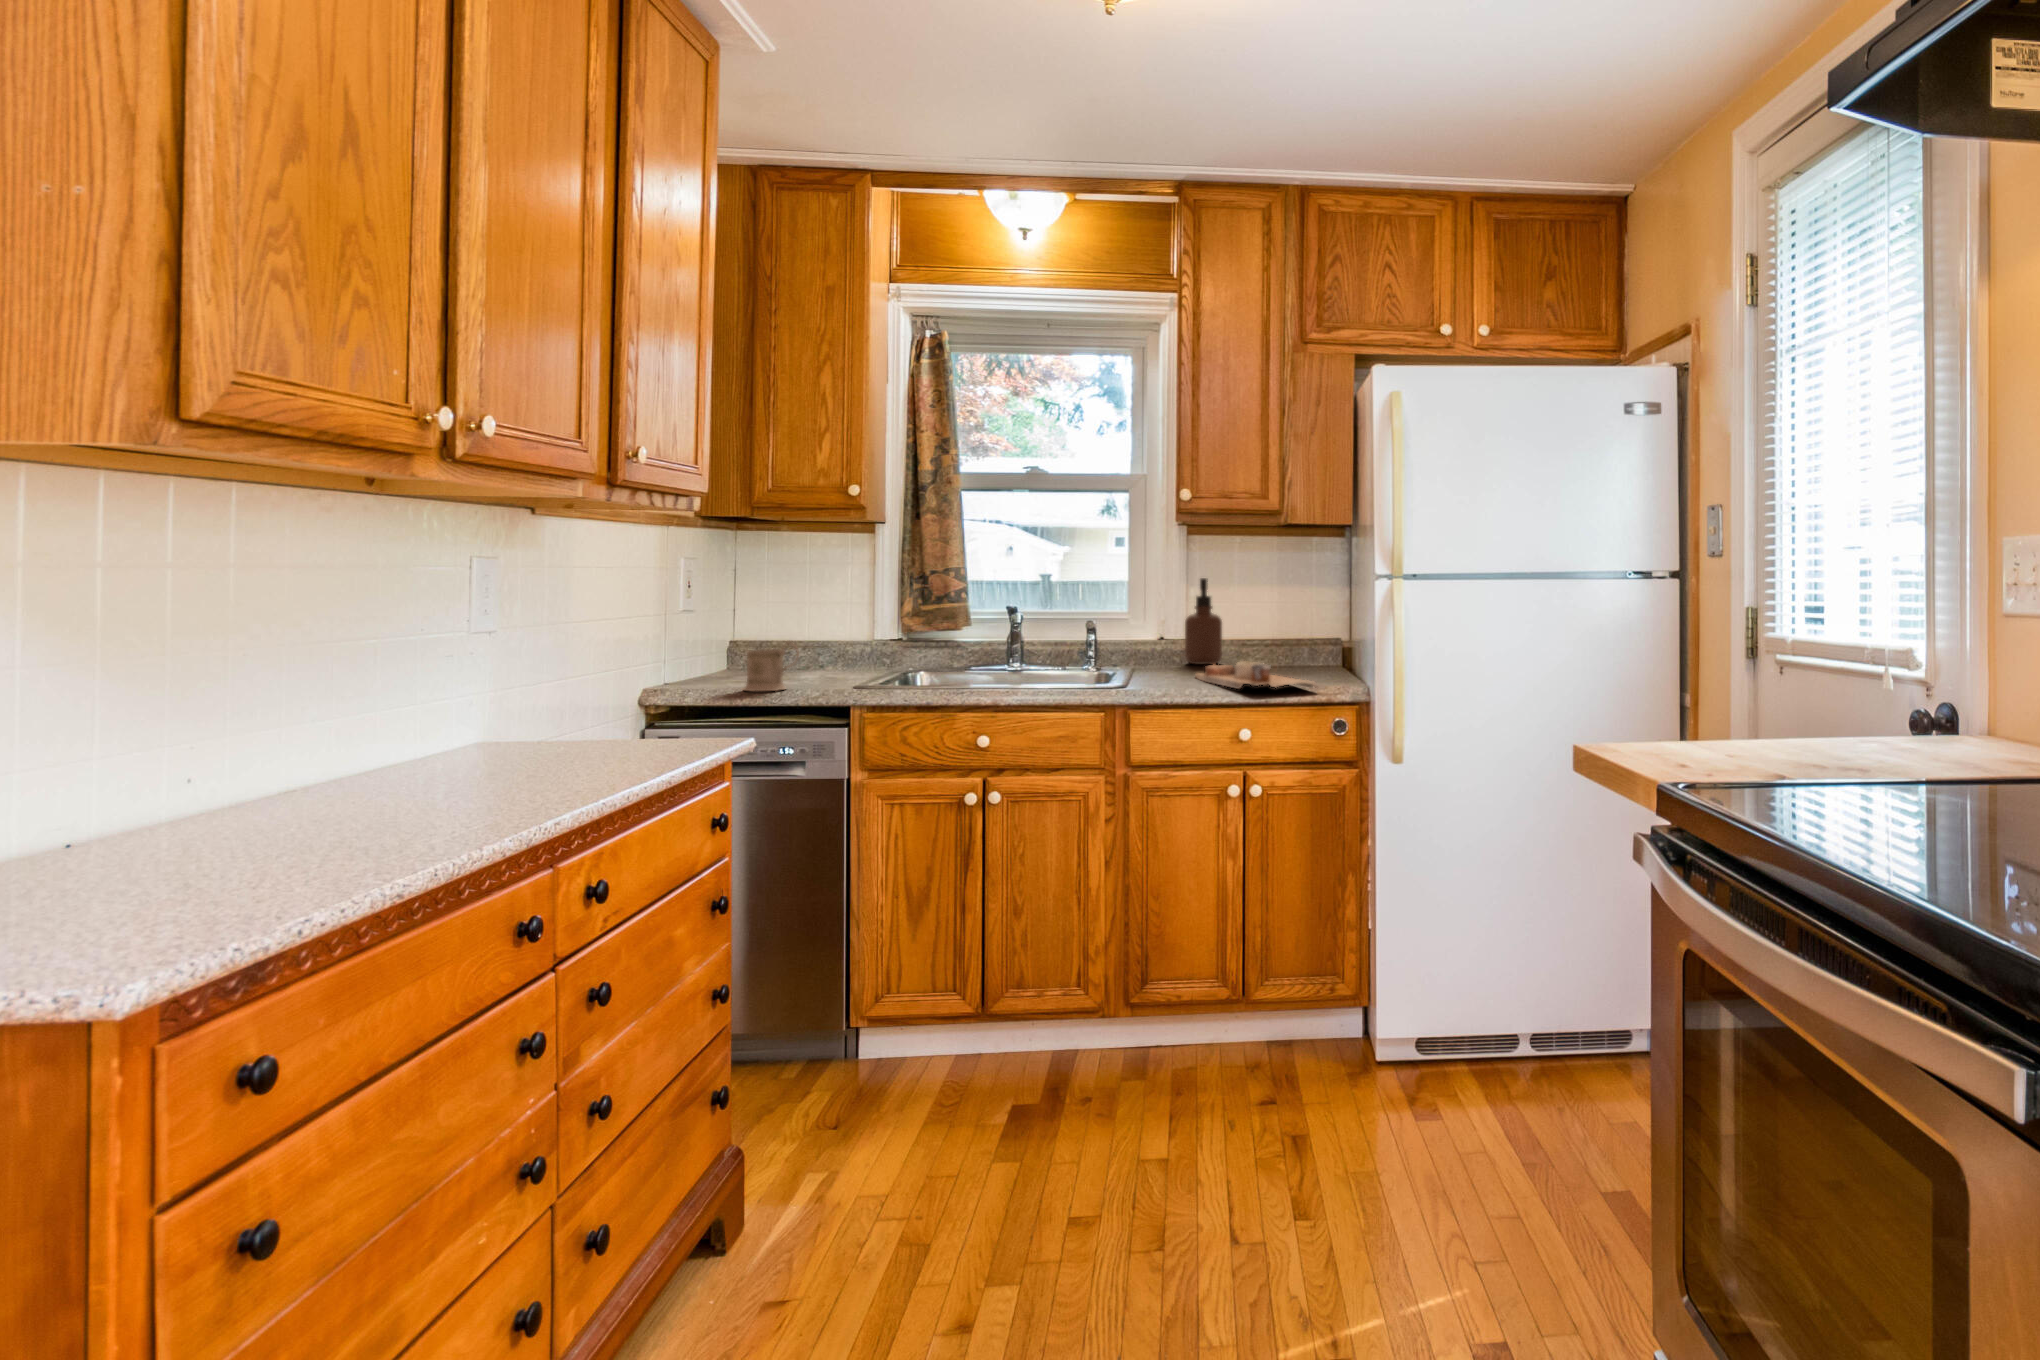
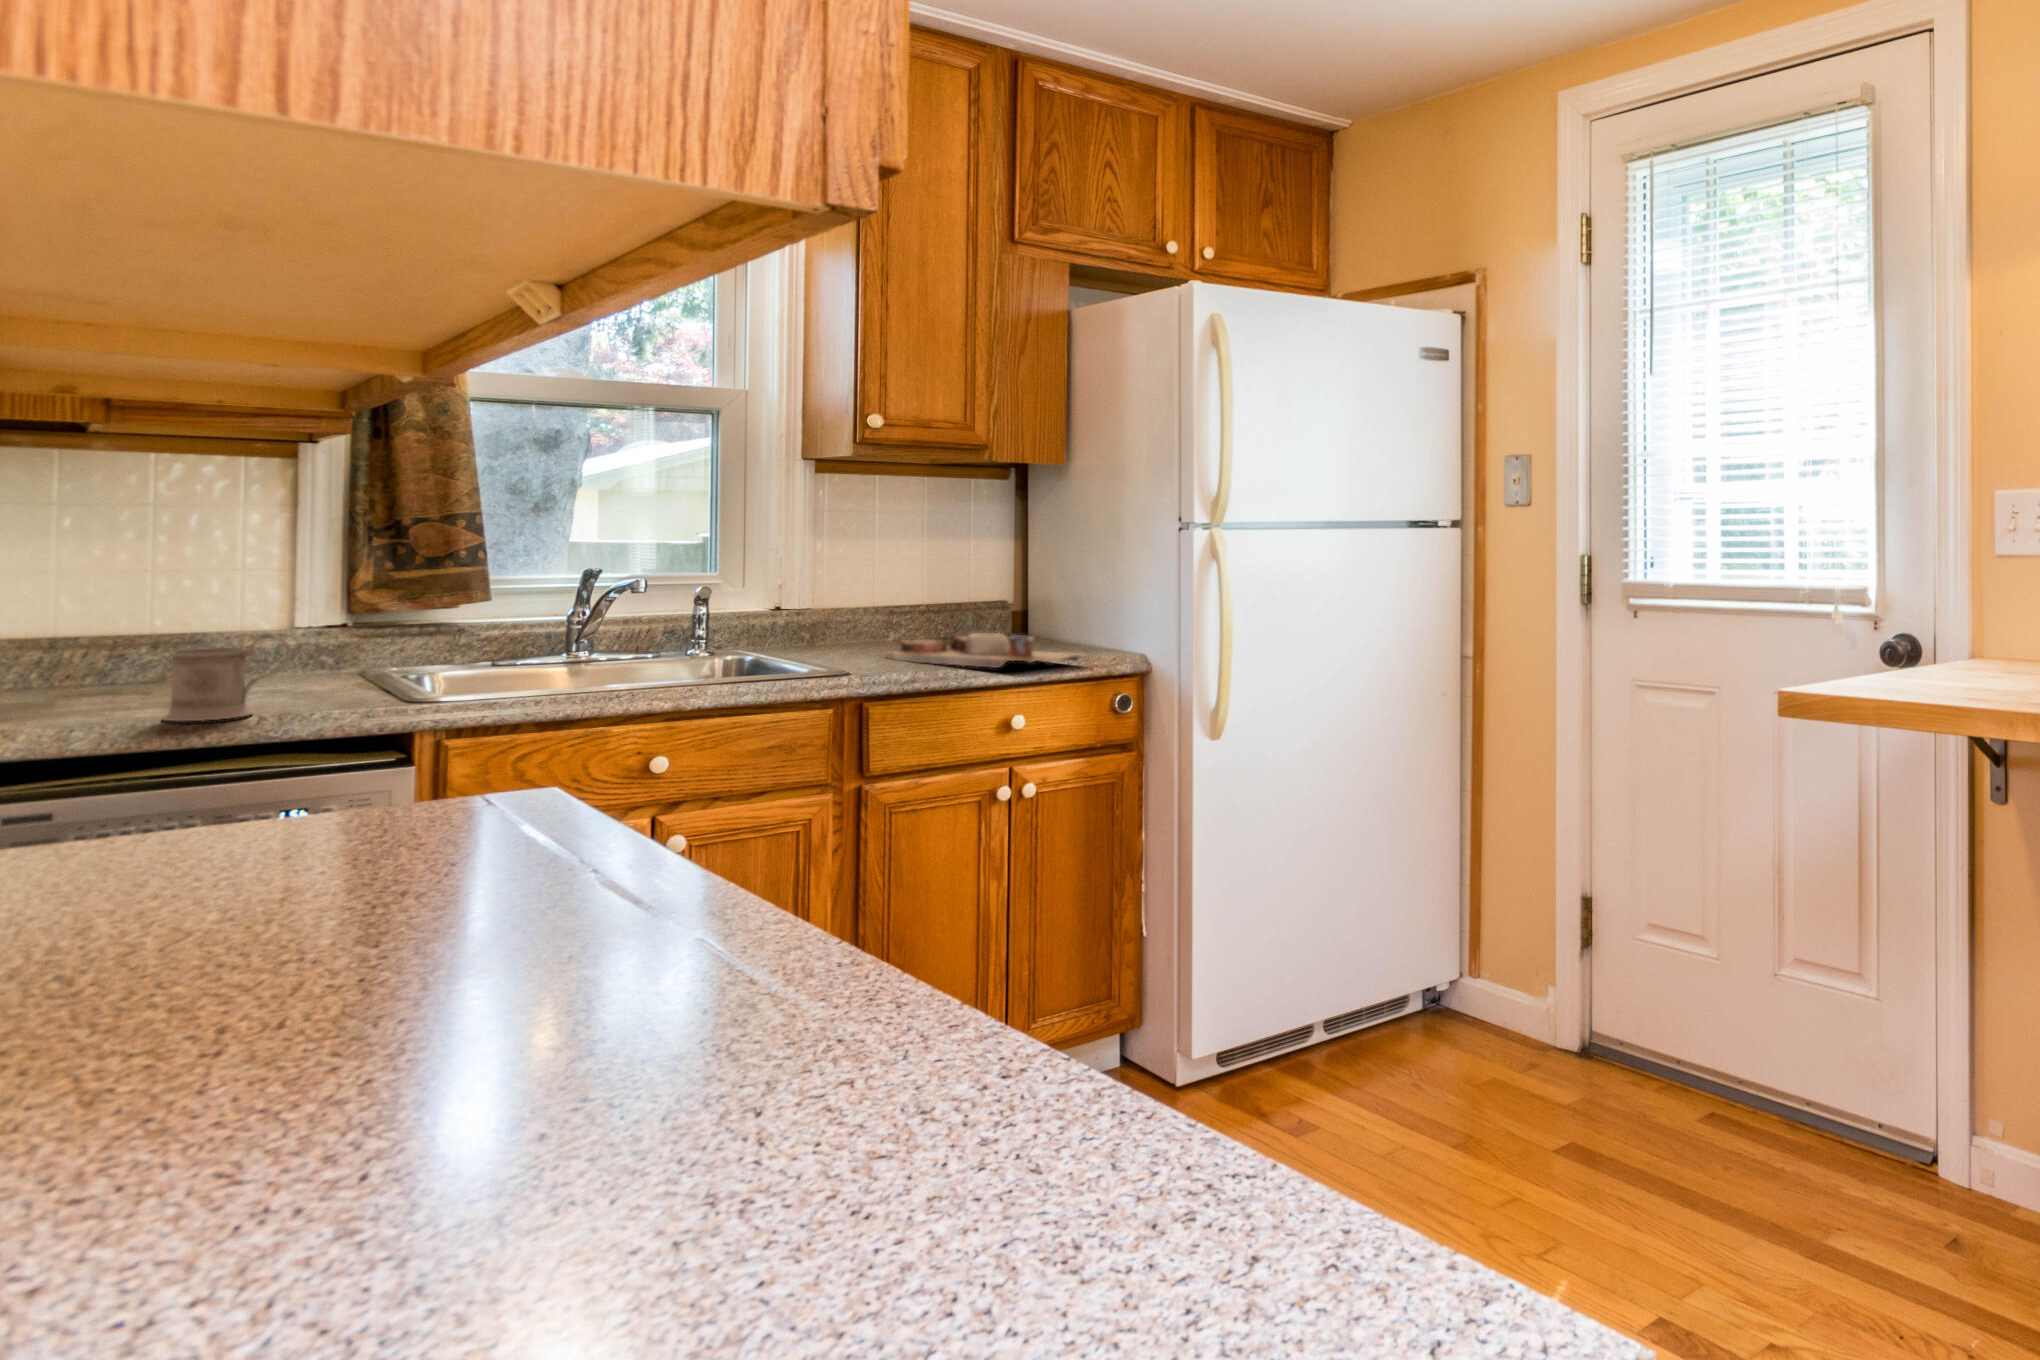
soap dispenser: present [1185,578,1222,664] -> none [820,528,874,641]

